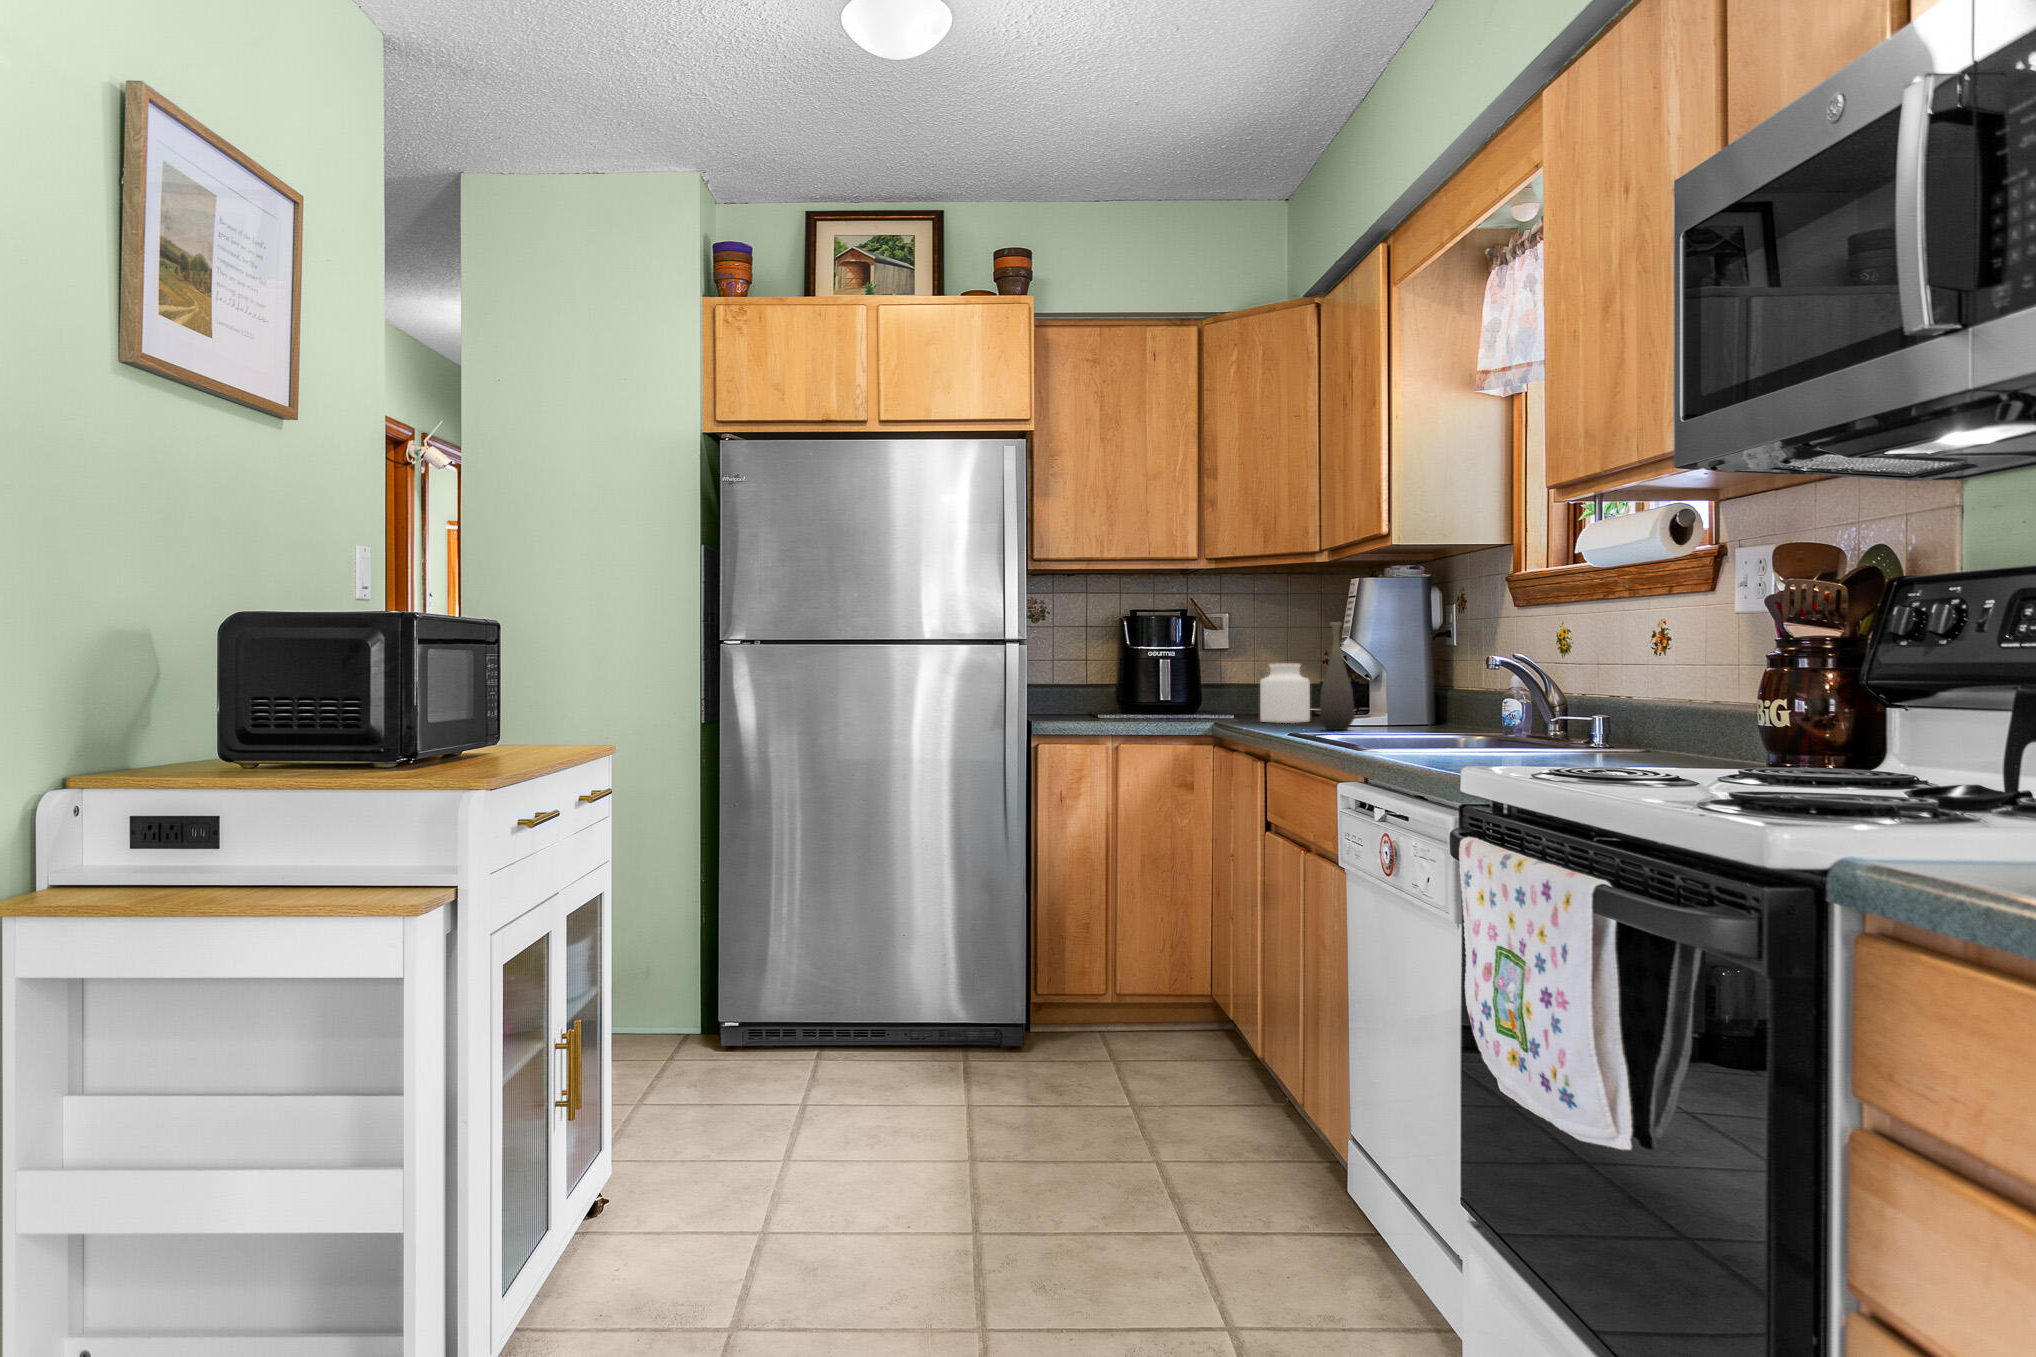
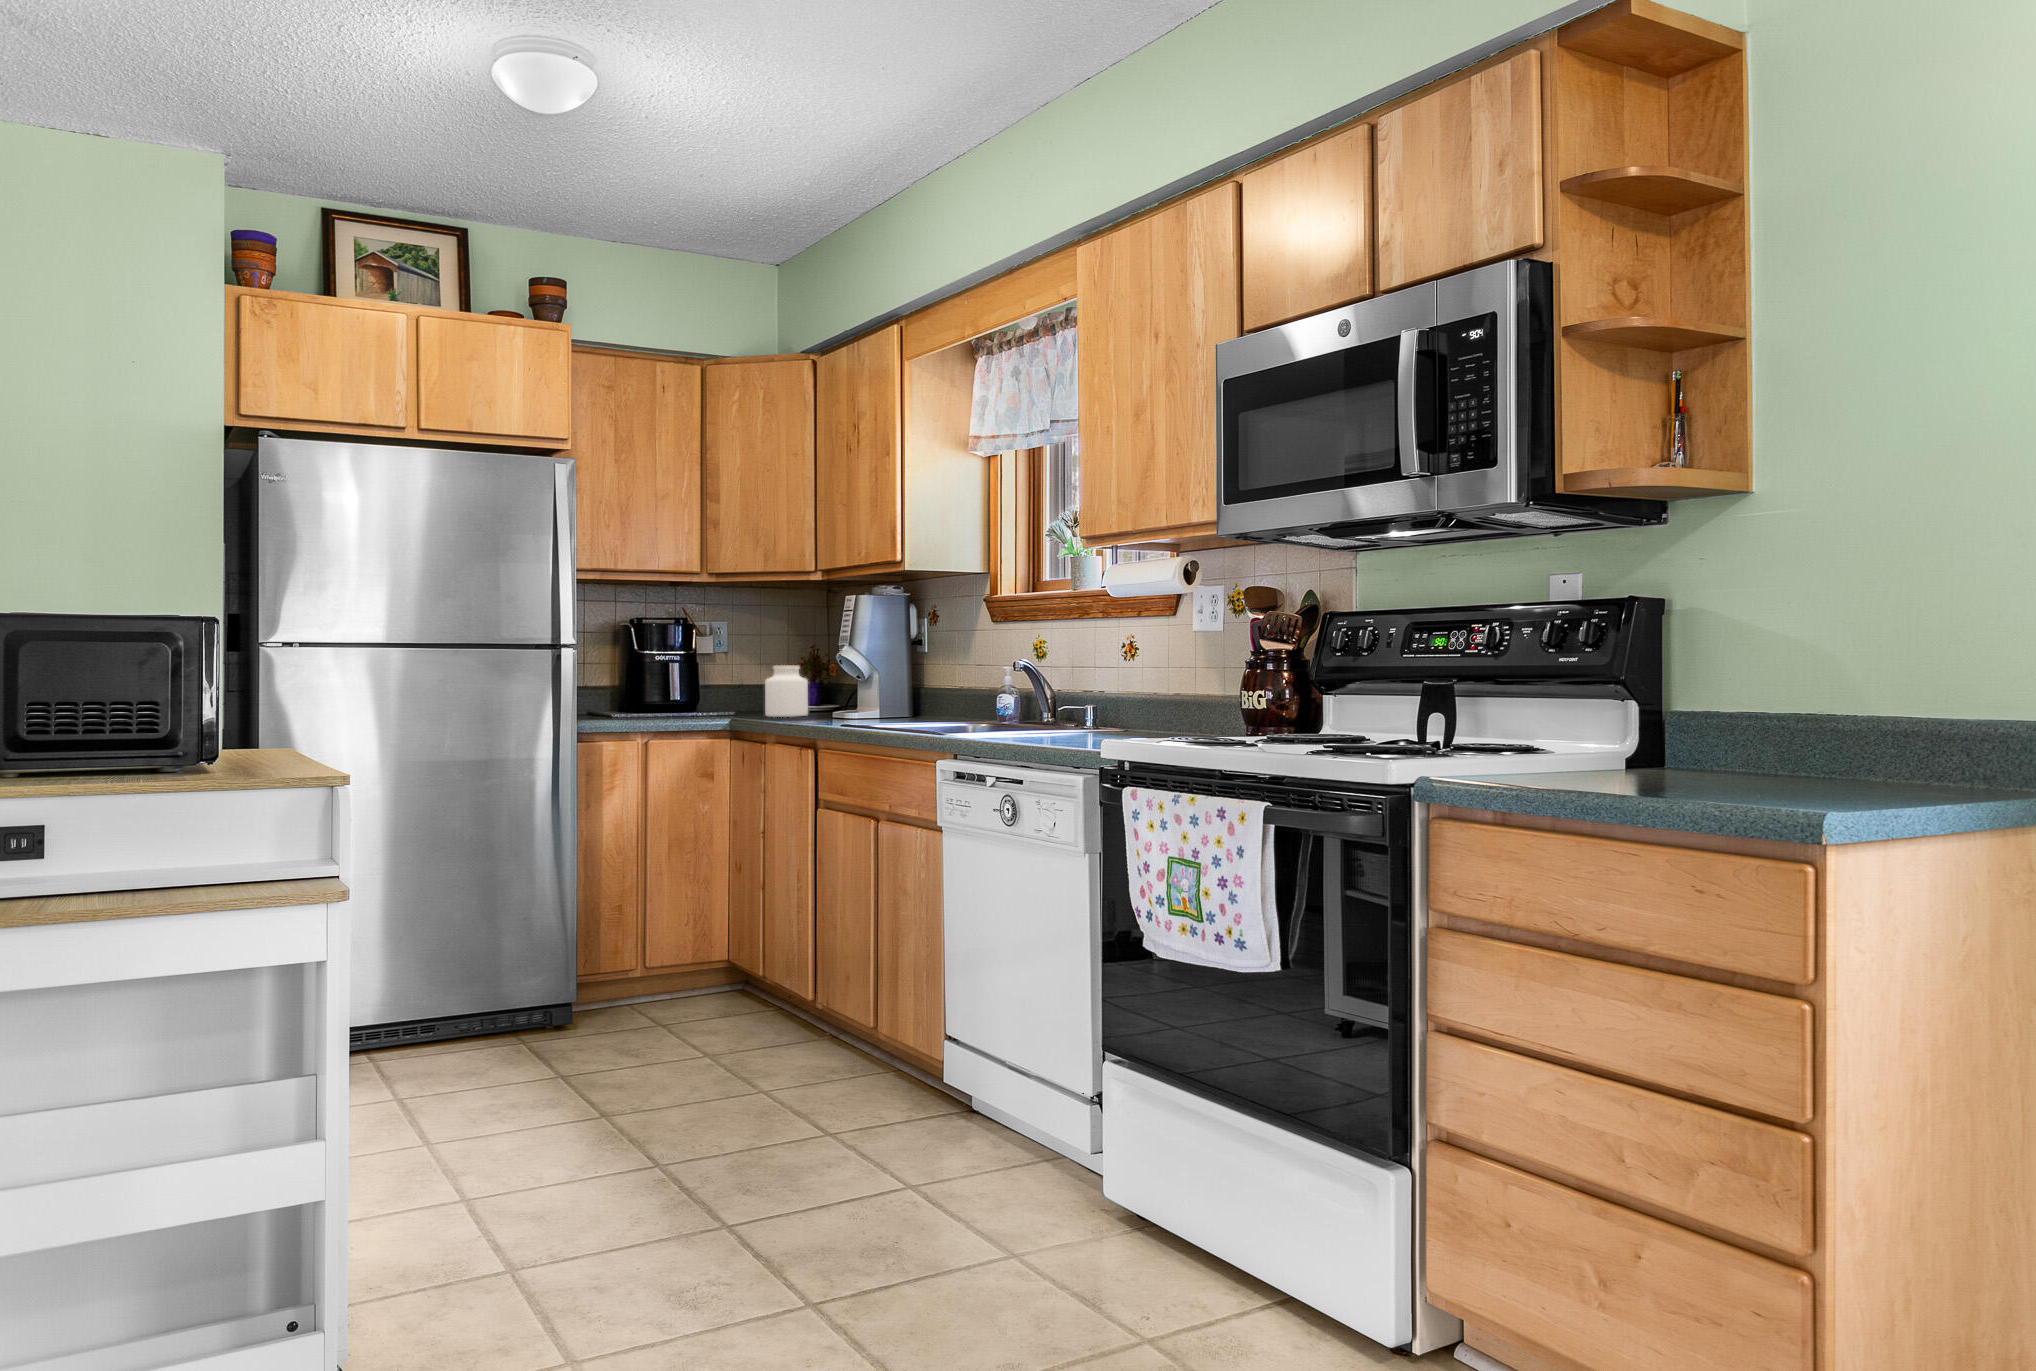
bottle: present [1320,622,1355,730] -> none [844,631,874,721]

